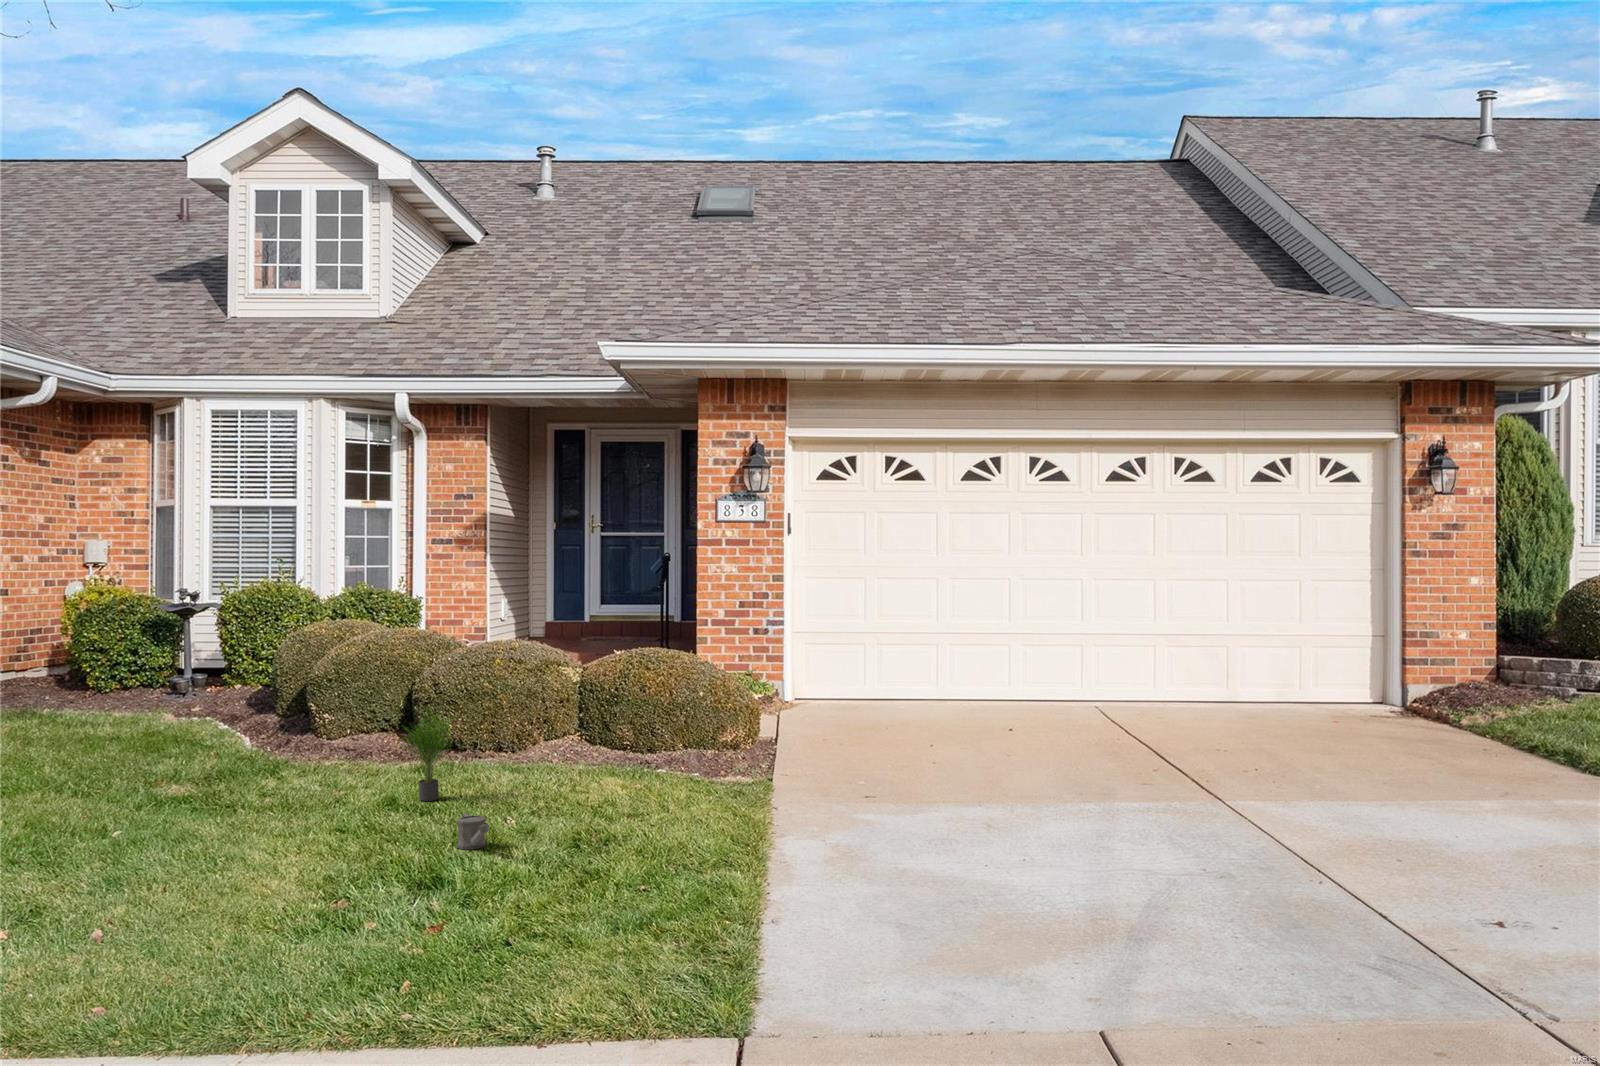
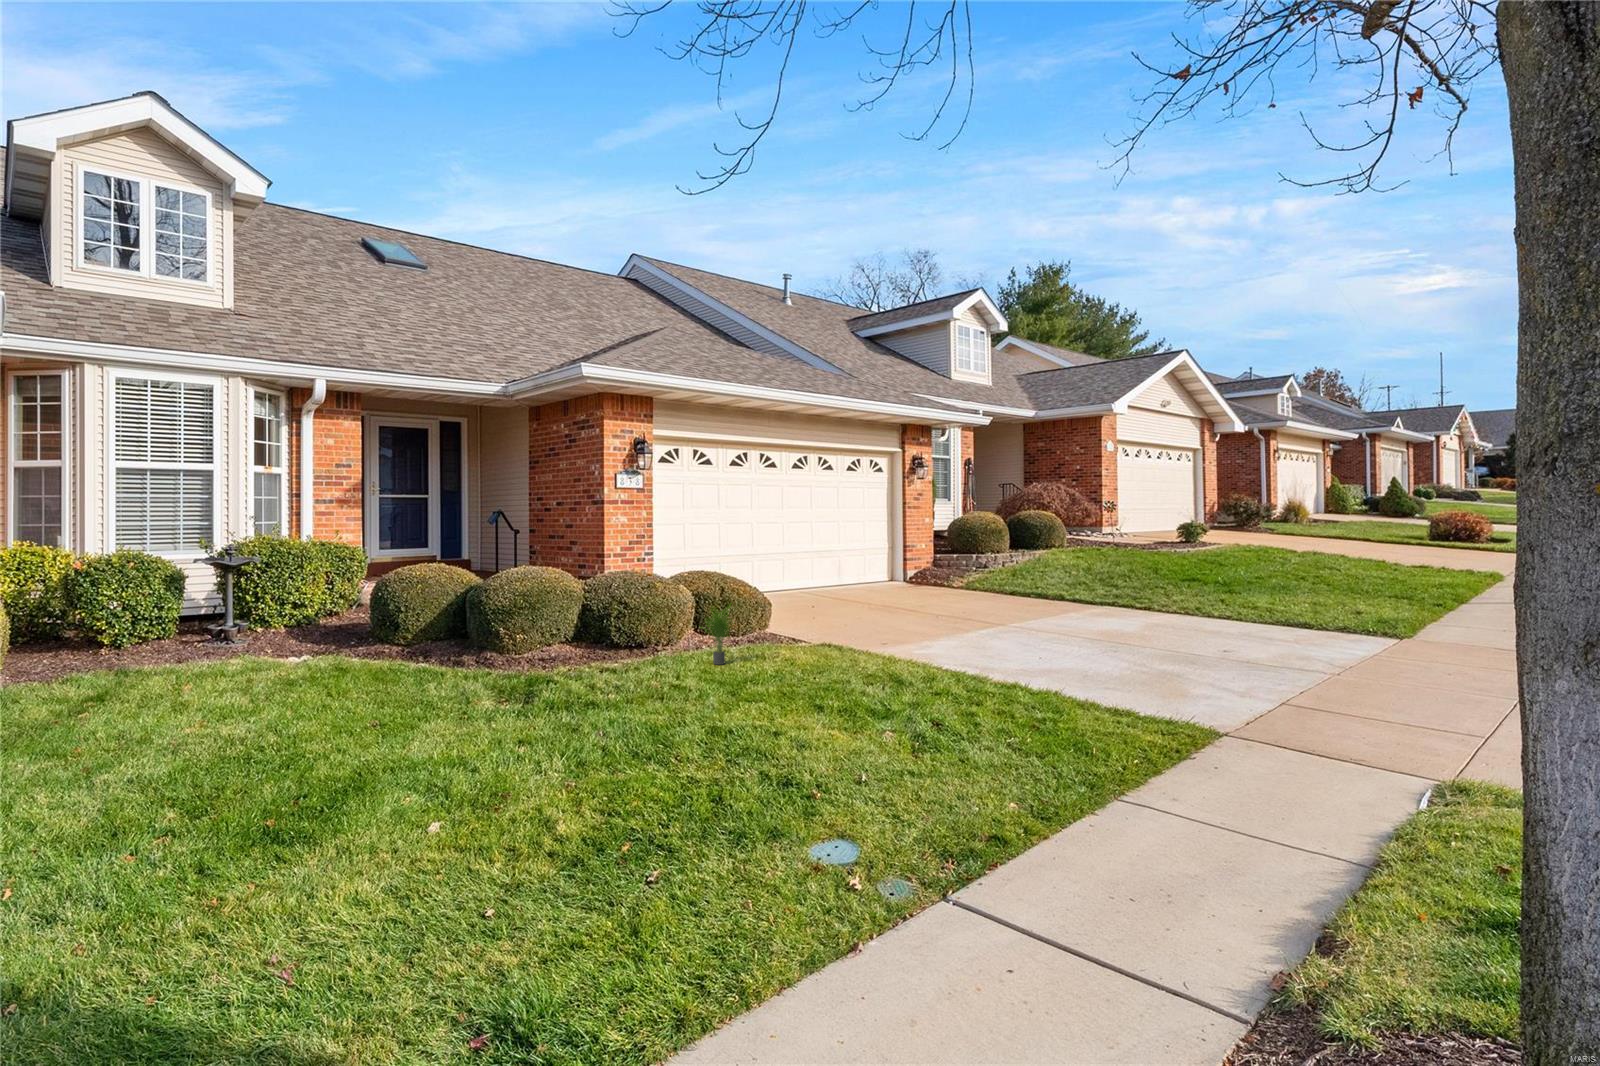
watering can: present [457,813,489,850] -> none [815,657,859,676]

